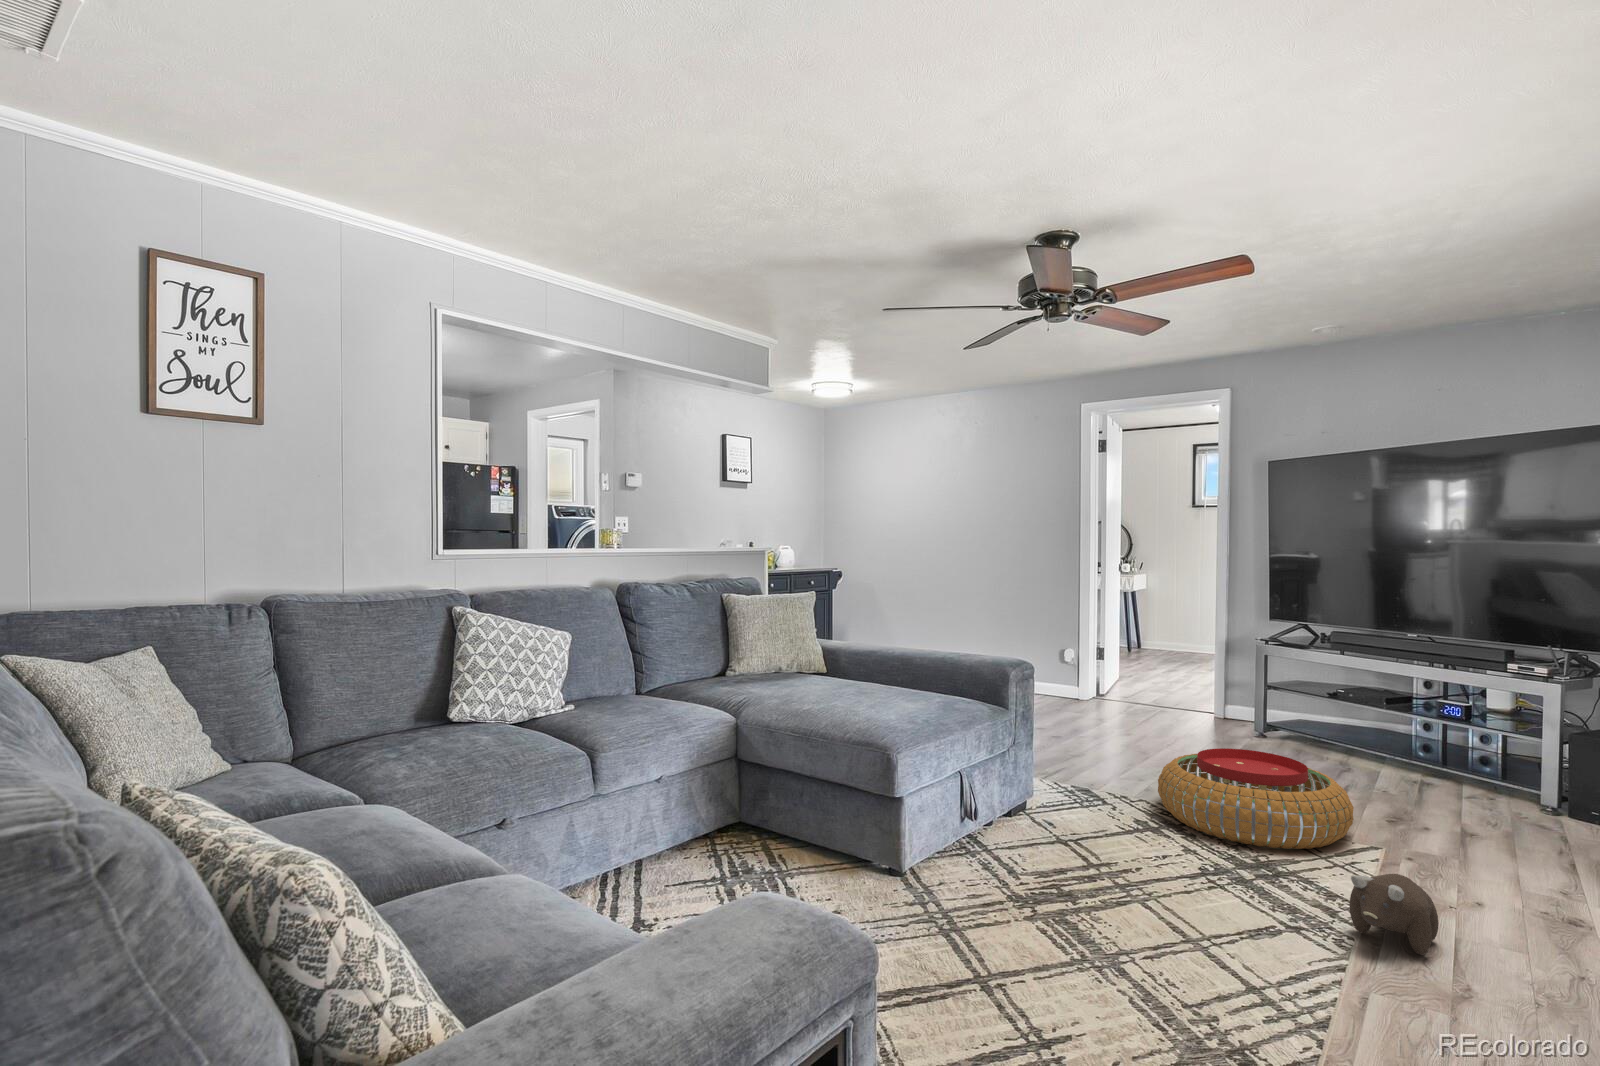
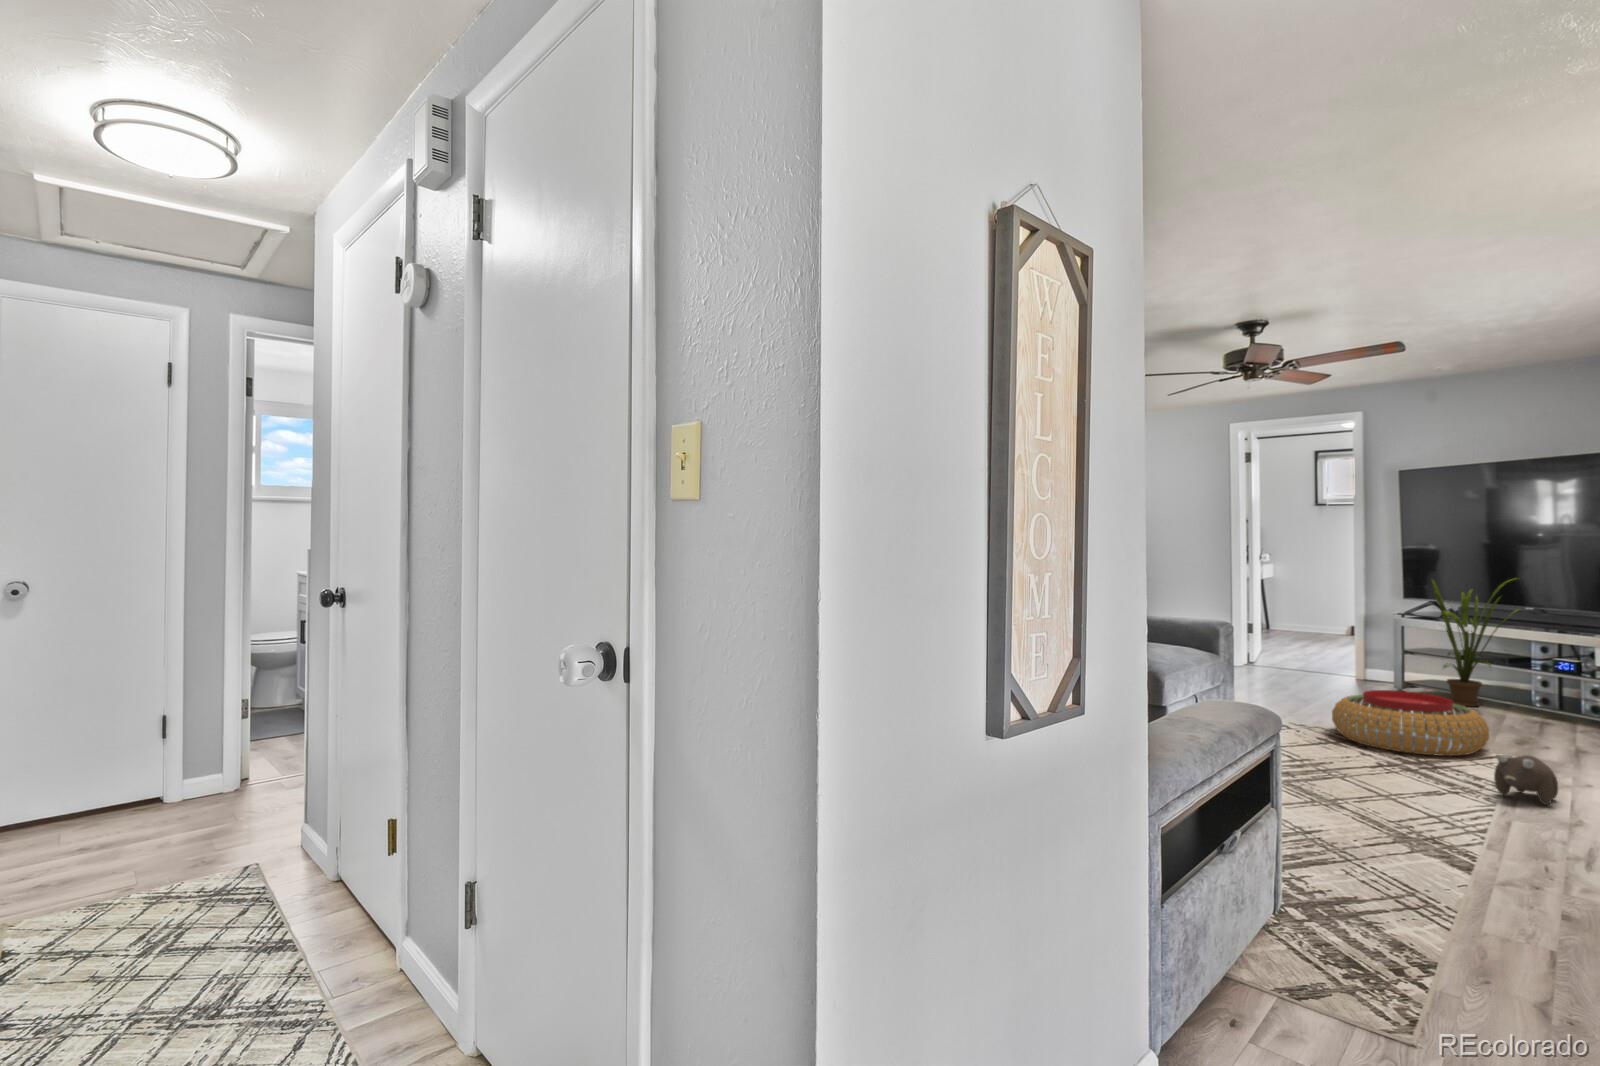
house plant: none [1295,596,1404,758] -> present [1431,579,1515,707]

